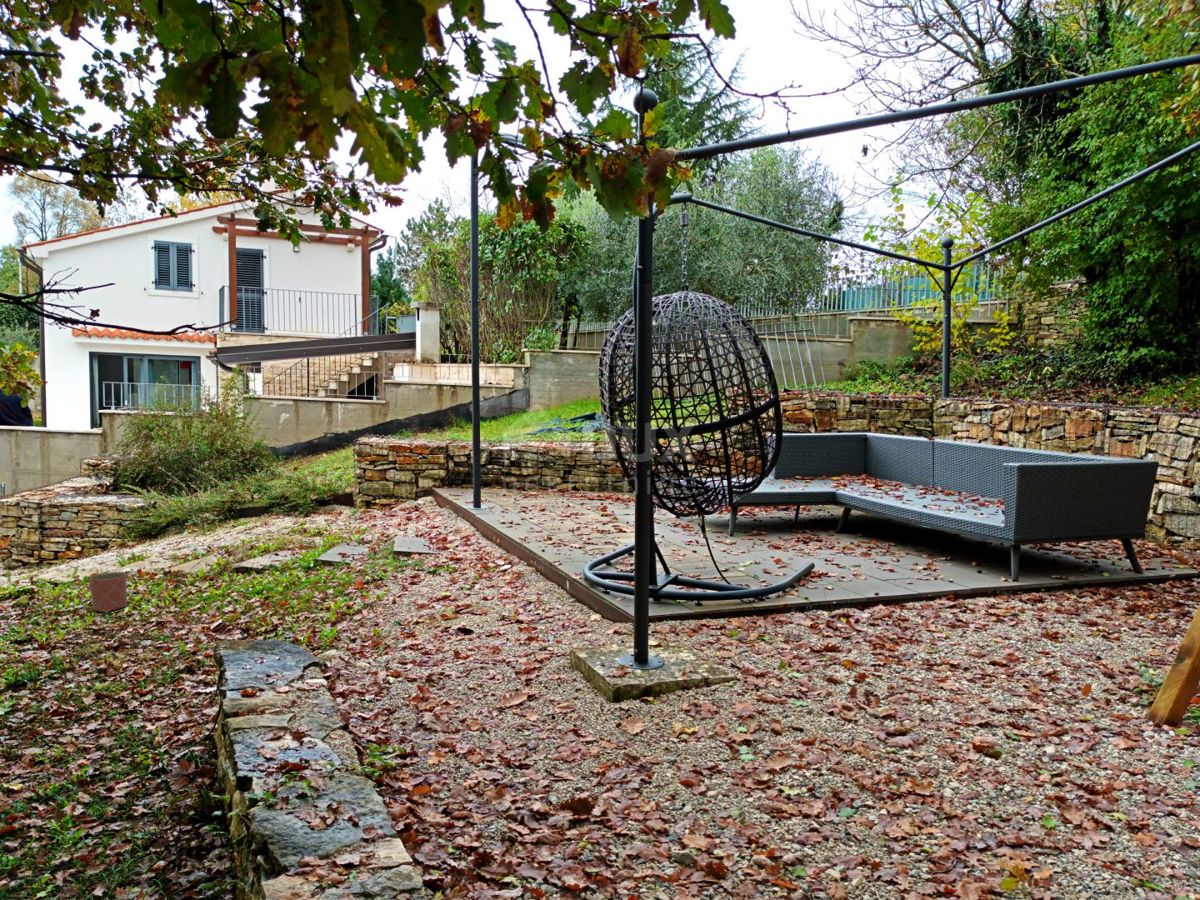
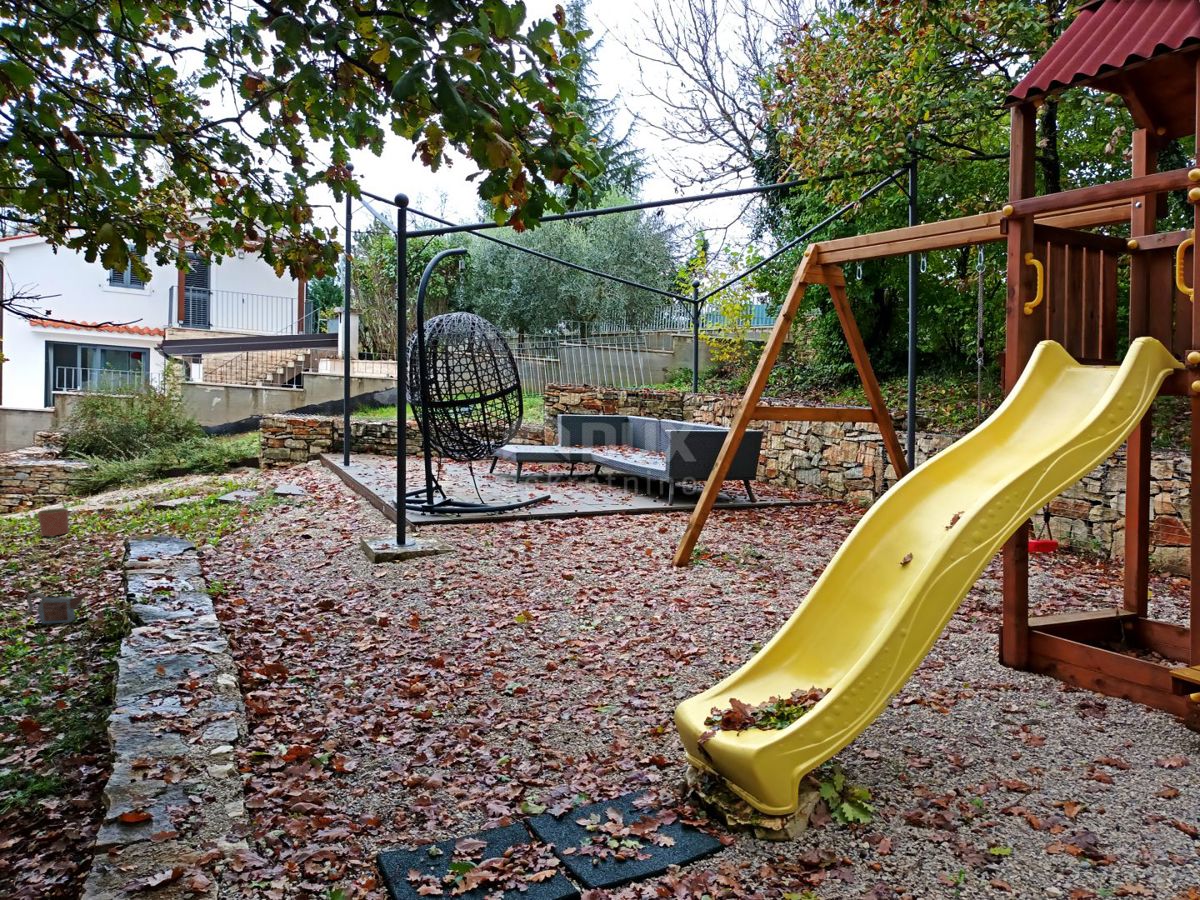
watering can: none [82,727,169,776] -> present [27,592,89,624]

